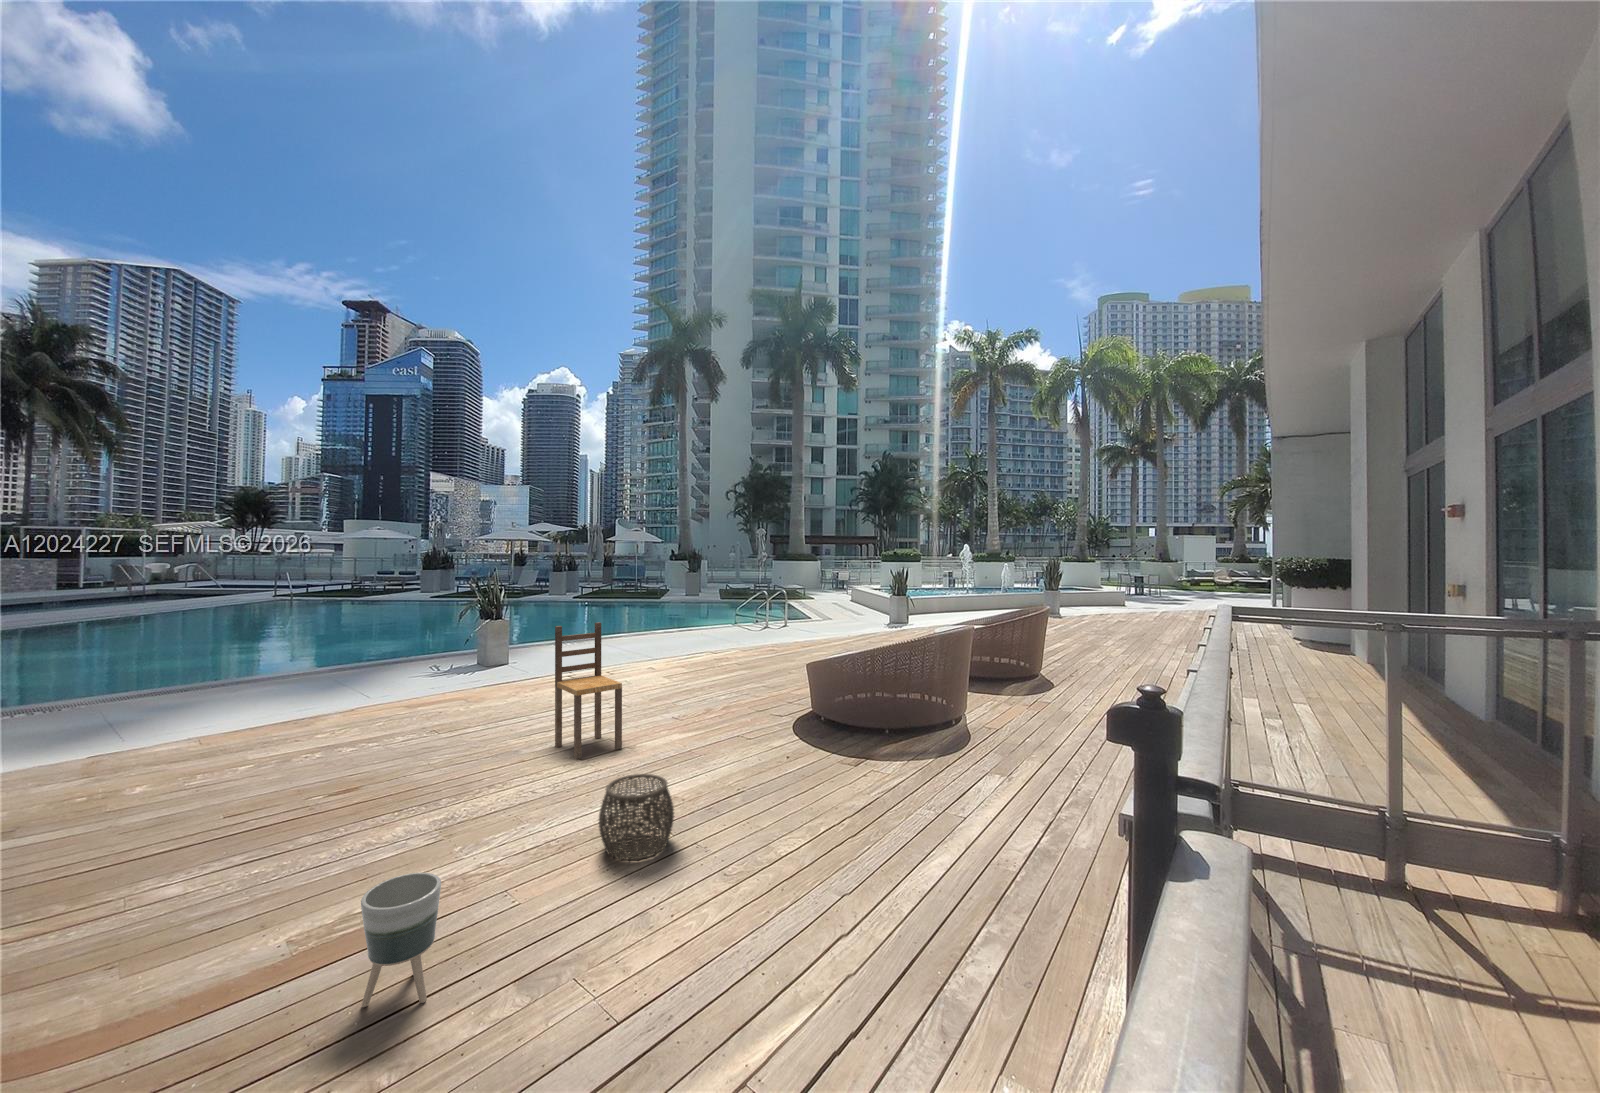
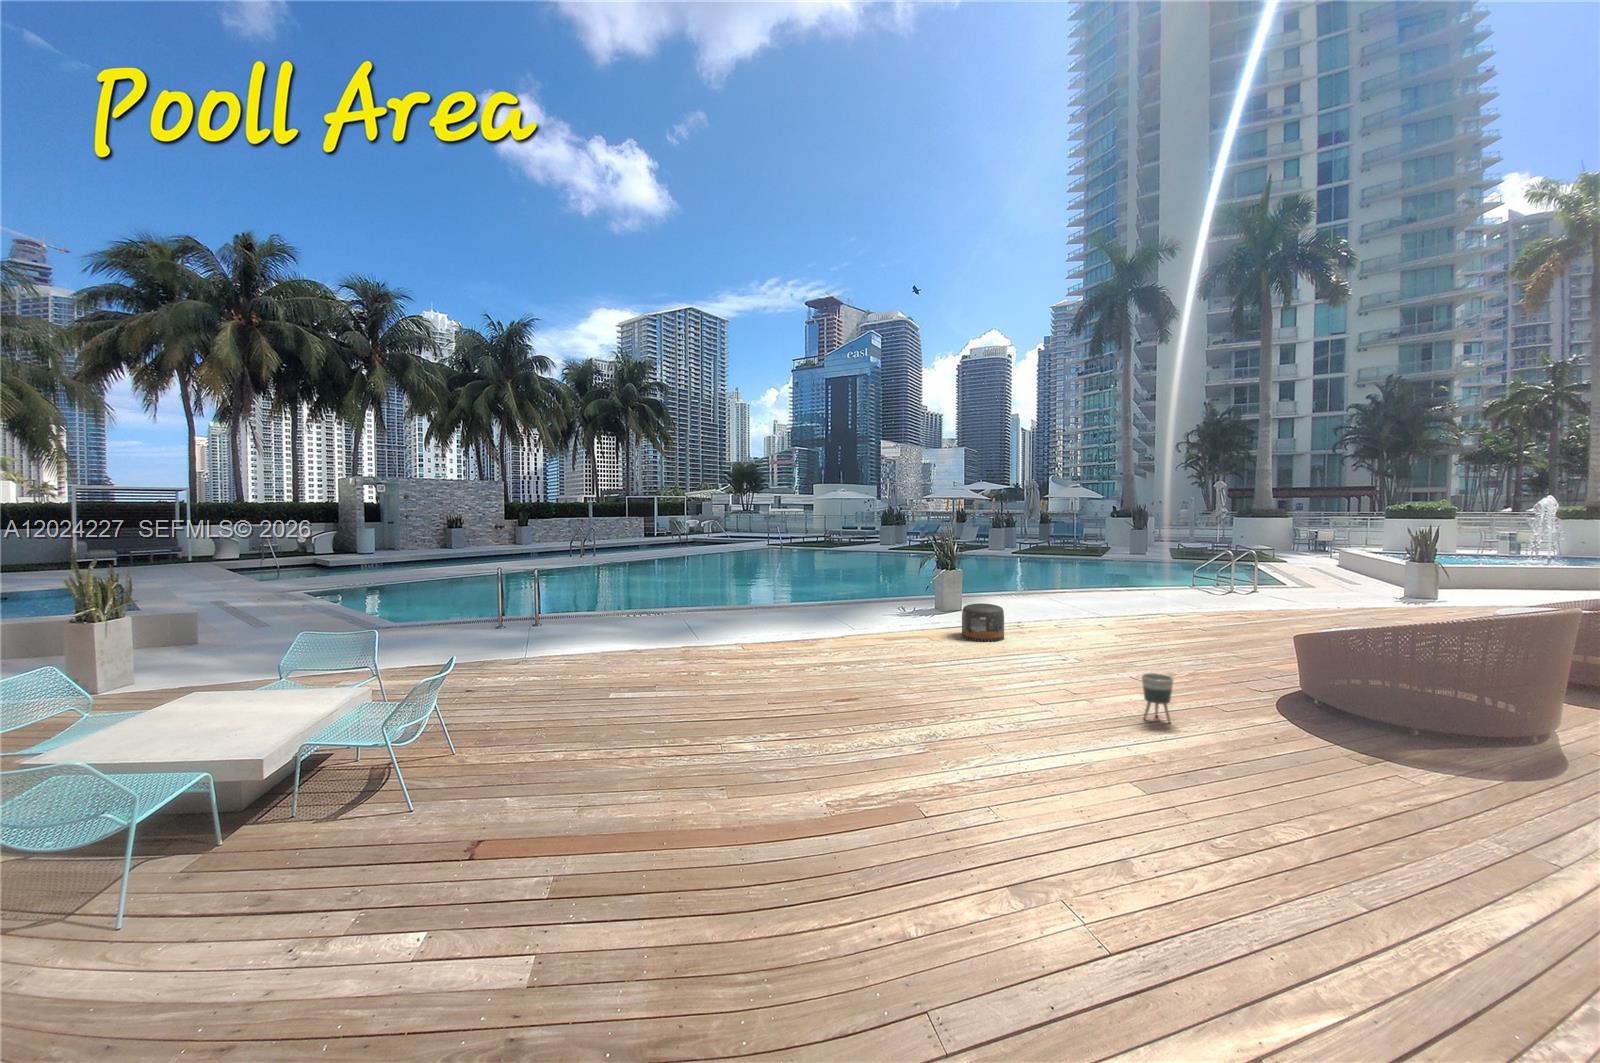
chair: present [555,622,622,759] -> none [1134,574,1184,658]
pouf: none [244,692,341,770] -> present [962,603,1004,642]
woven basket: present [599,774,674,860] -> none [1211,659,1260,702]

